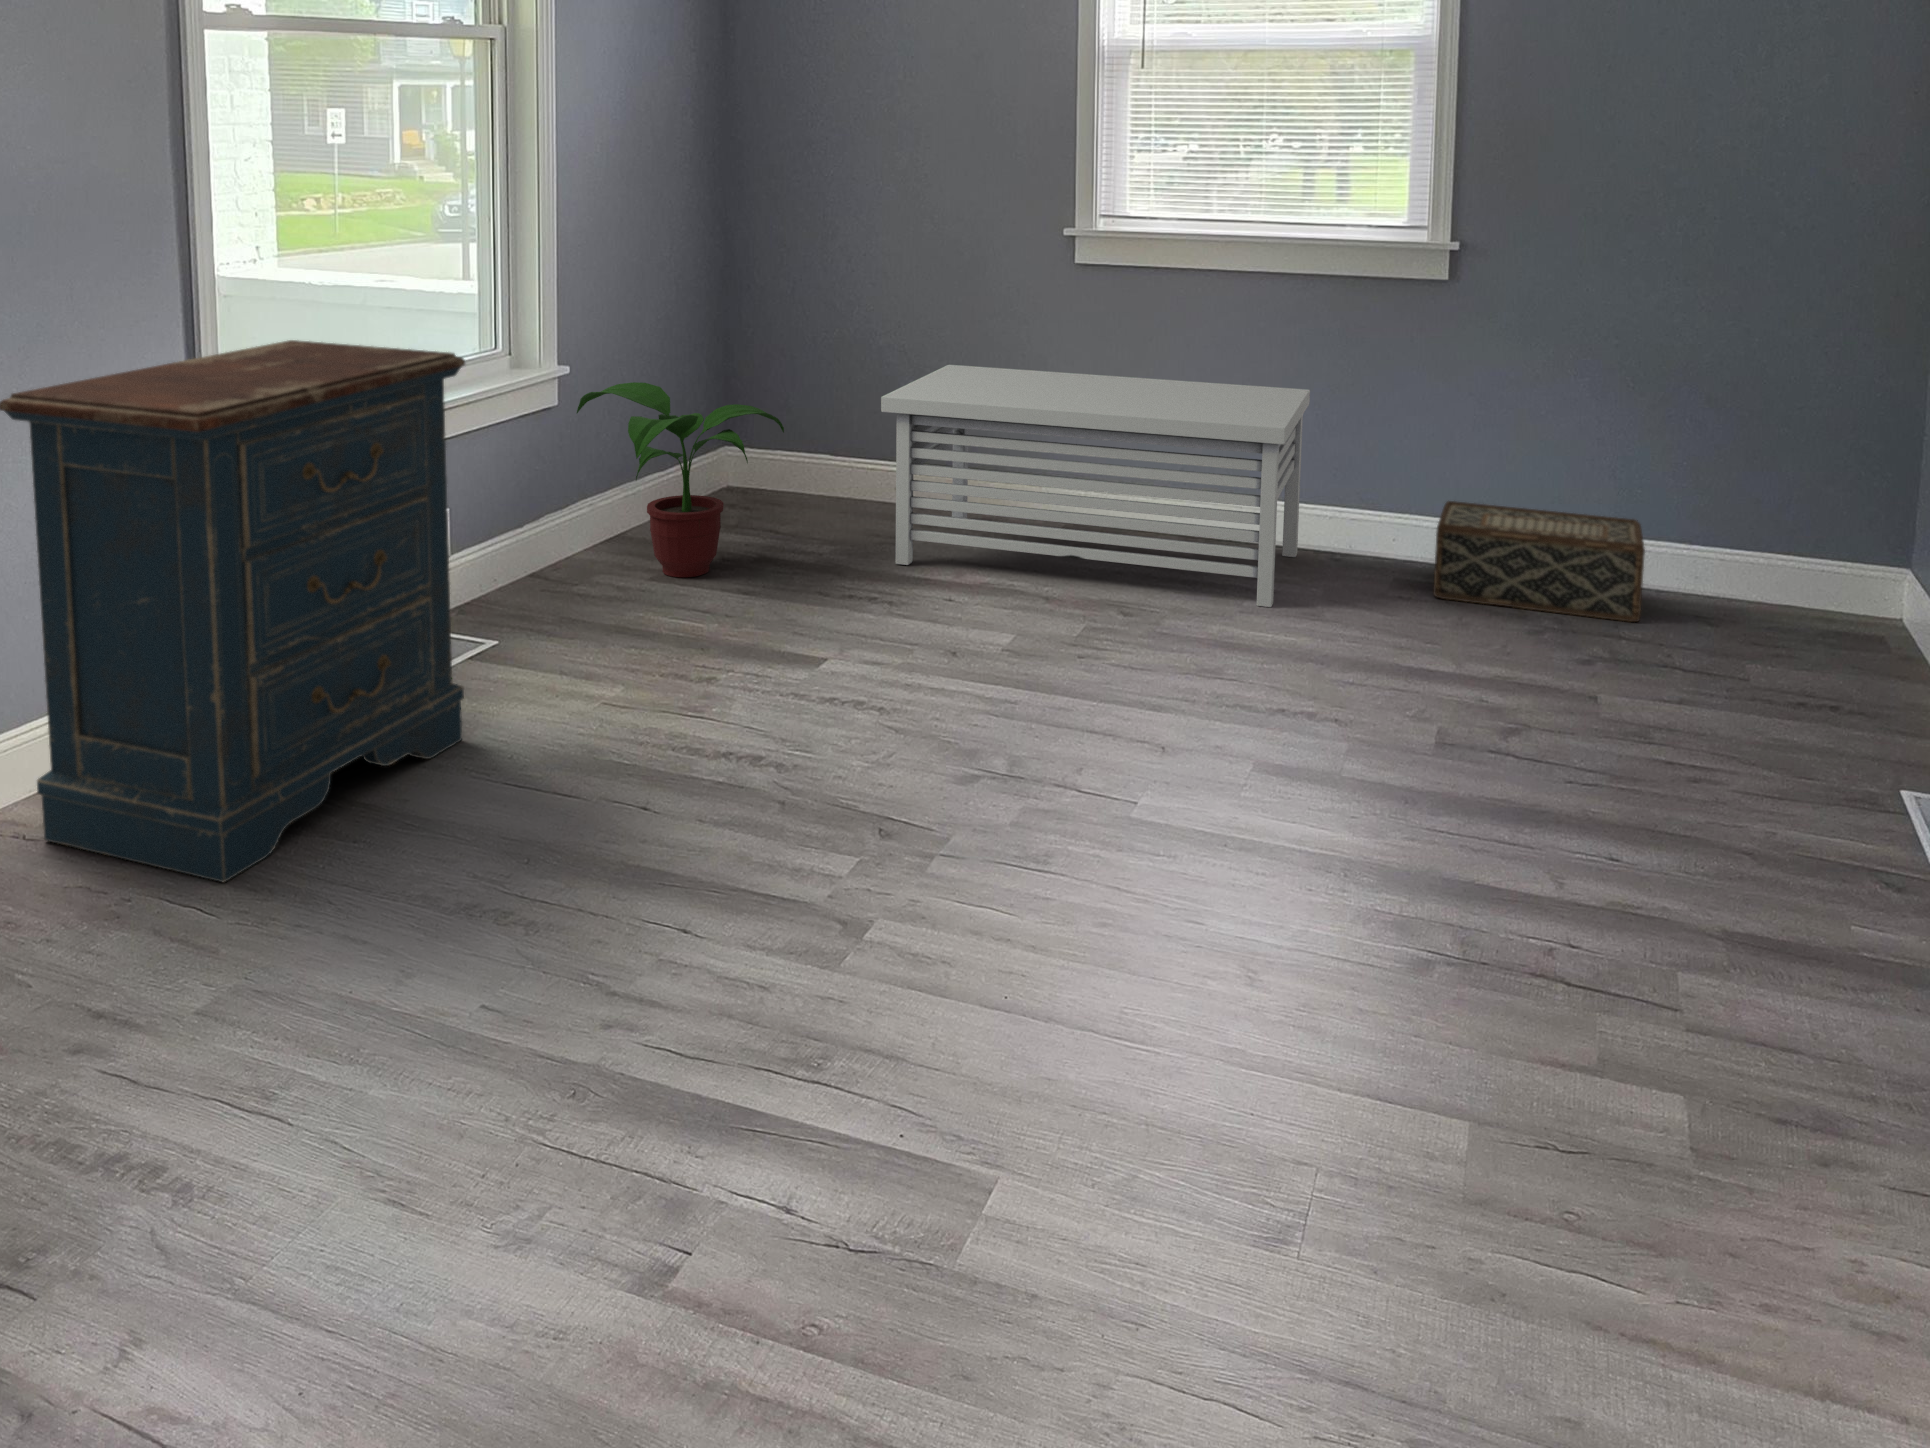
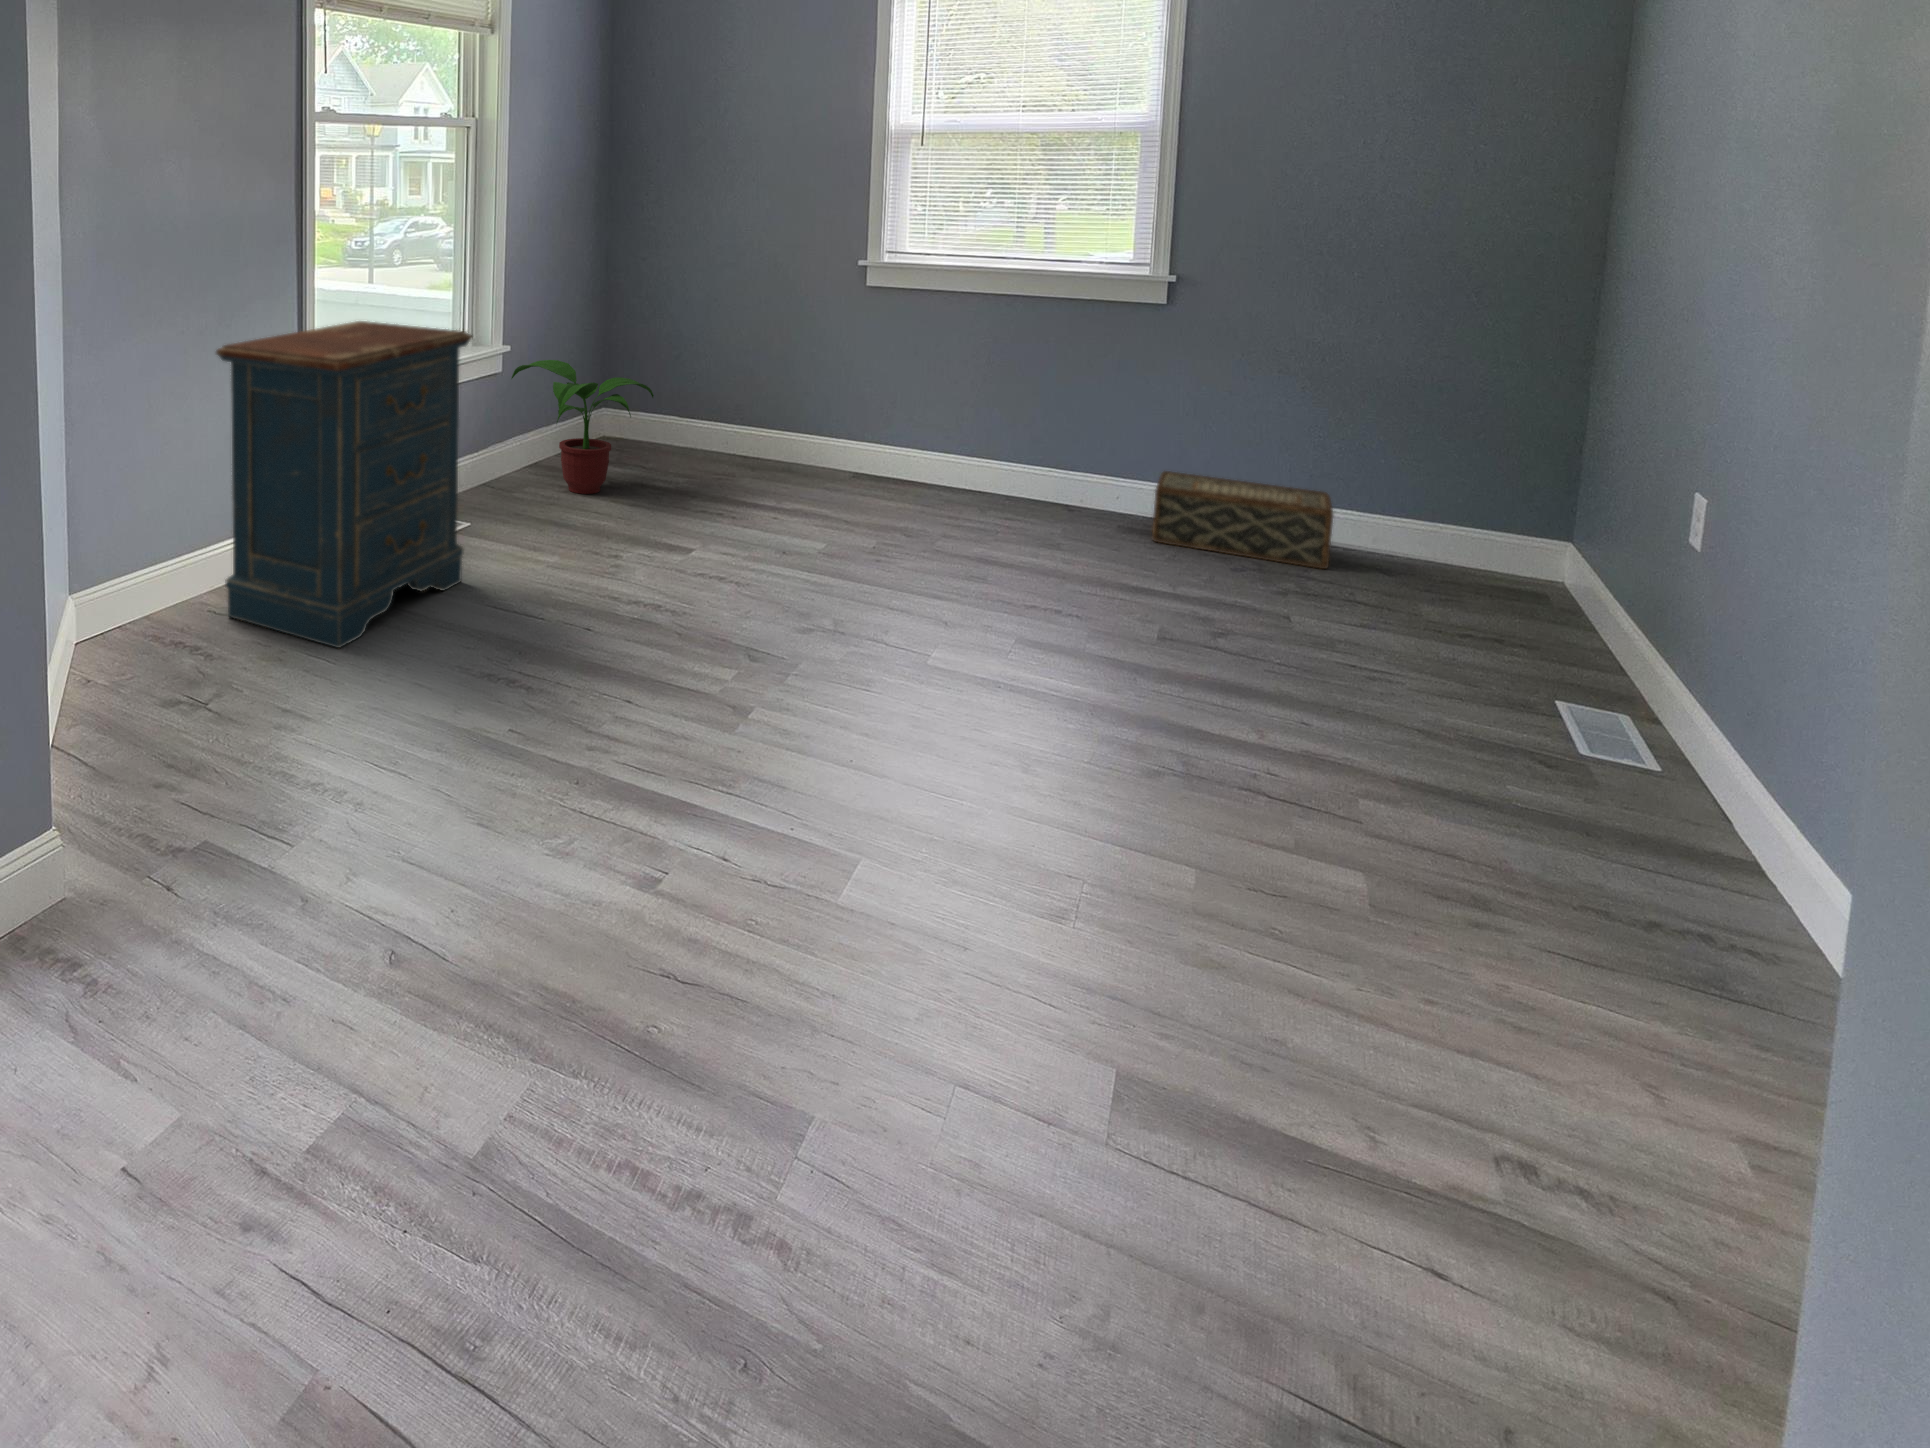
storage bench: present [881,365,1310,607] -> none [725,356,1051,540]

